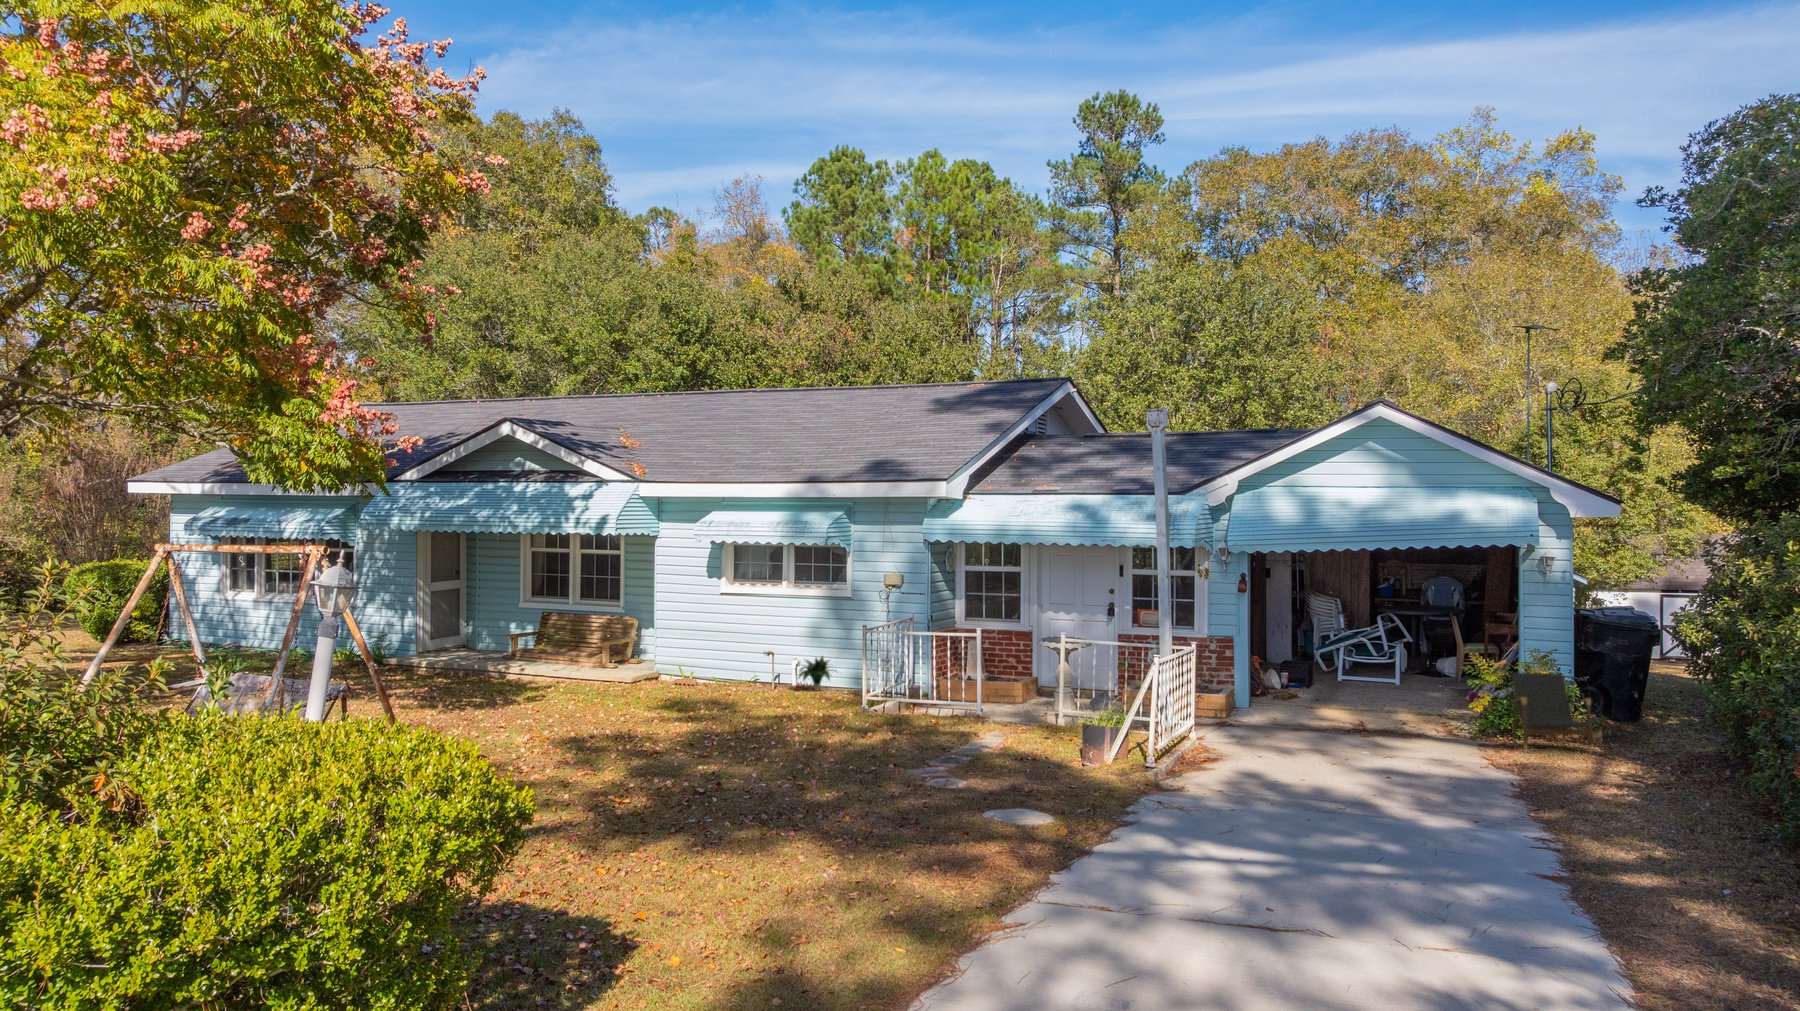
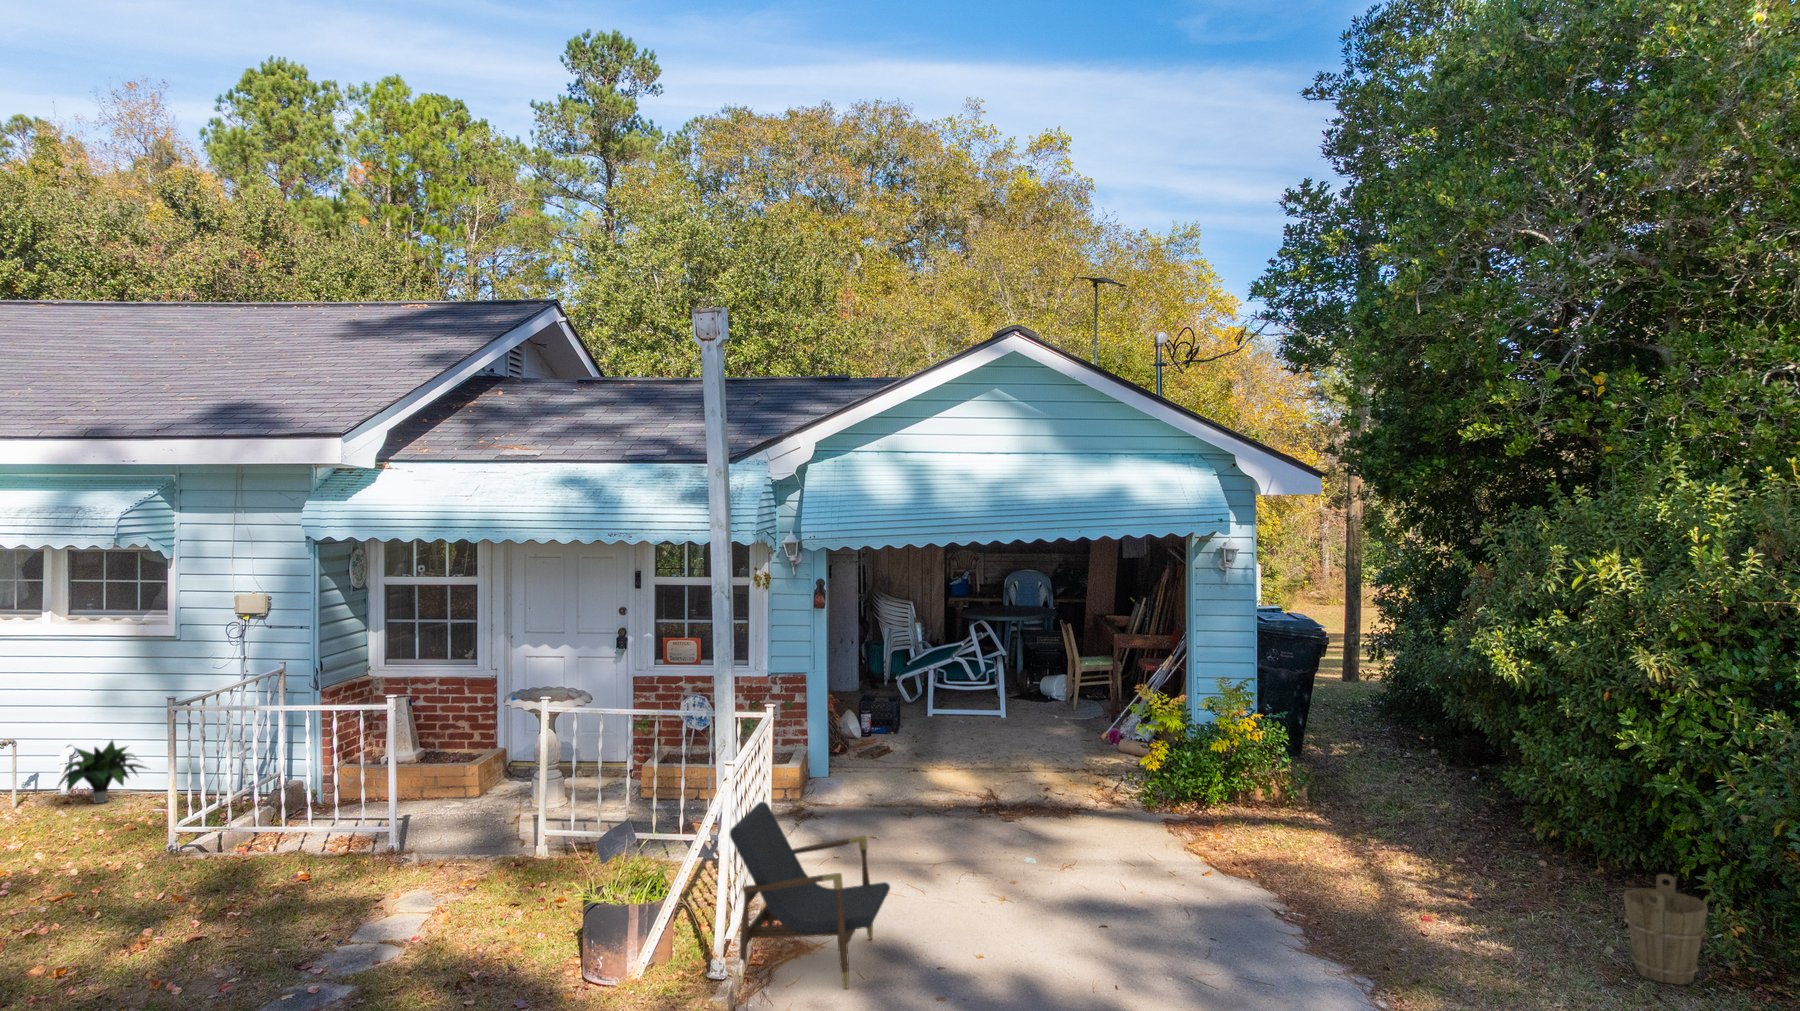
lounge chair: present [1512,673,1592,754] -> present [730,802,890,989]
bucket: none [1711,756,1764,819] -> present [1623,874,1708,985]

